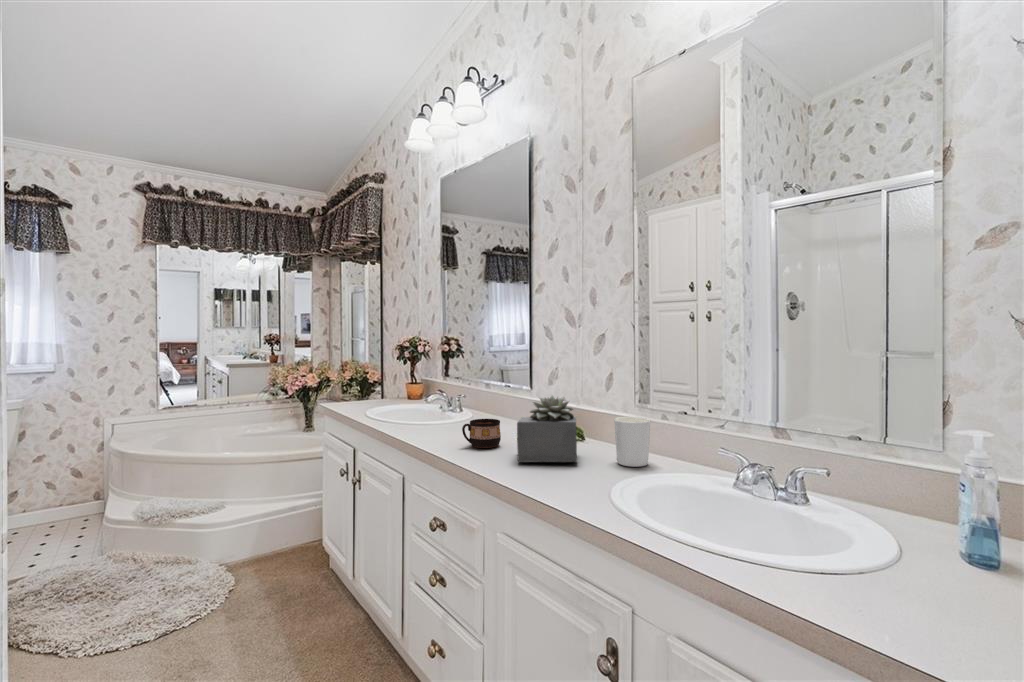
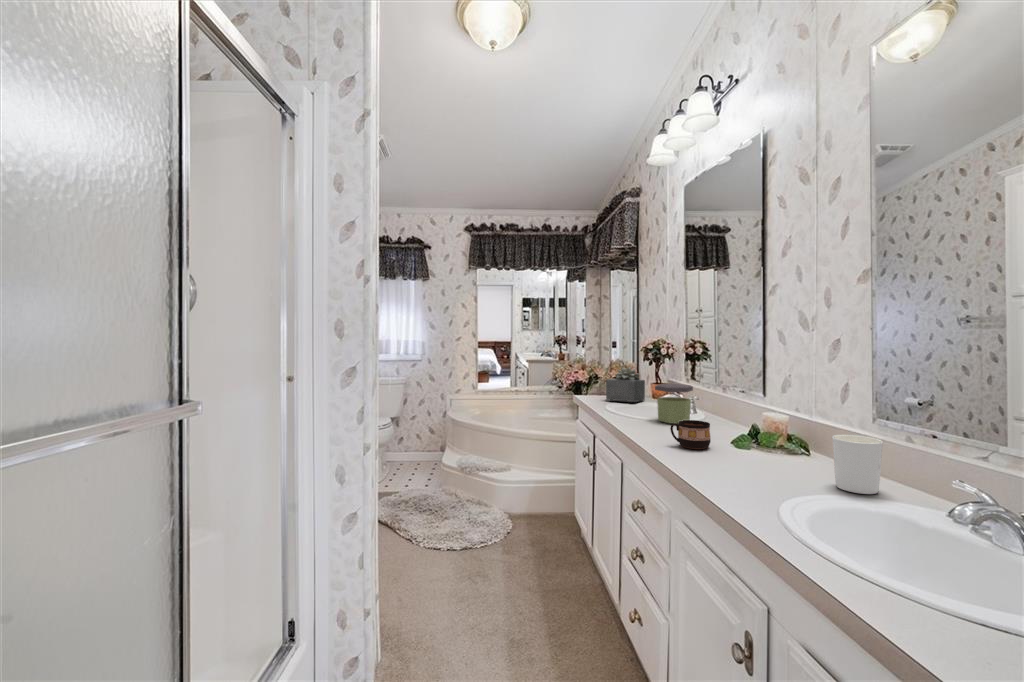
jar: none [430,383,467,426] -> present [655,384,693,423]
succulent plant: present [517,395,578,462] -> present [606,368,645,402]

